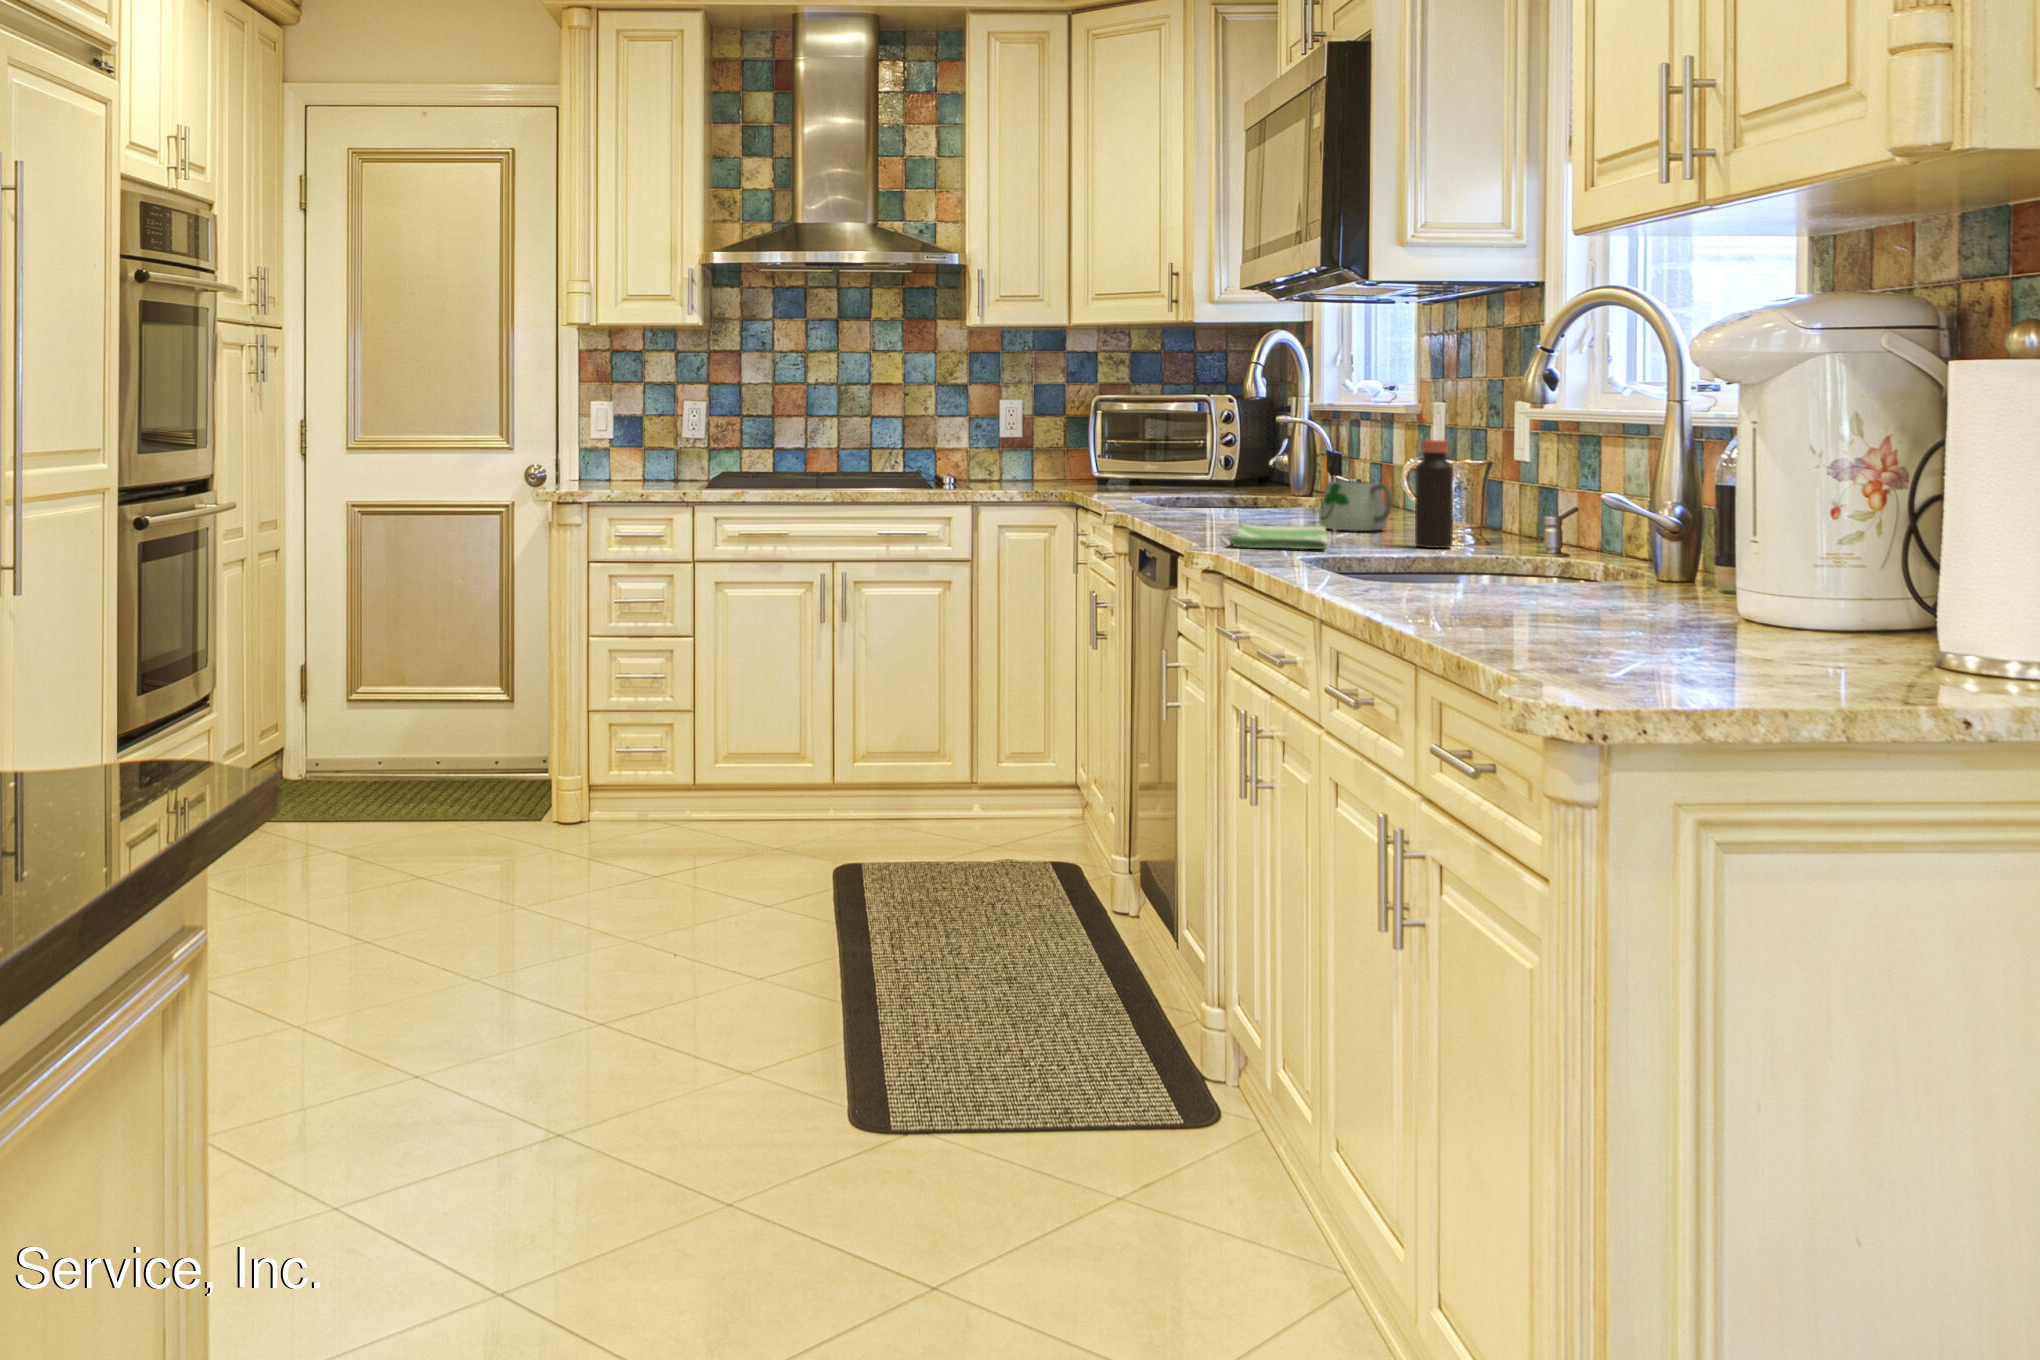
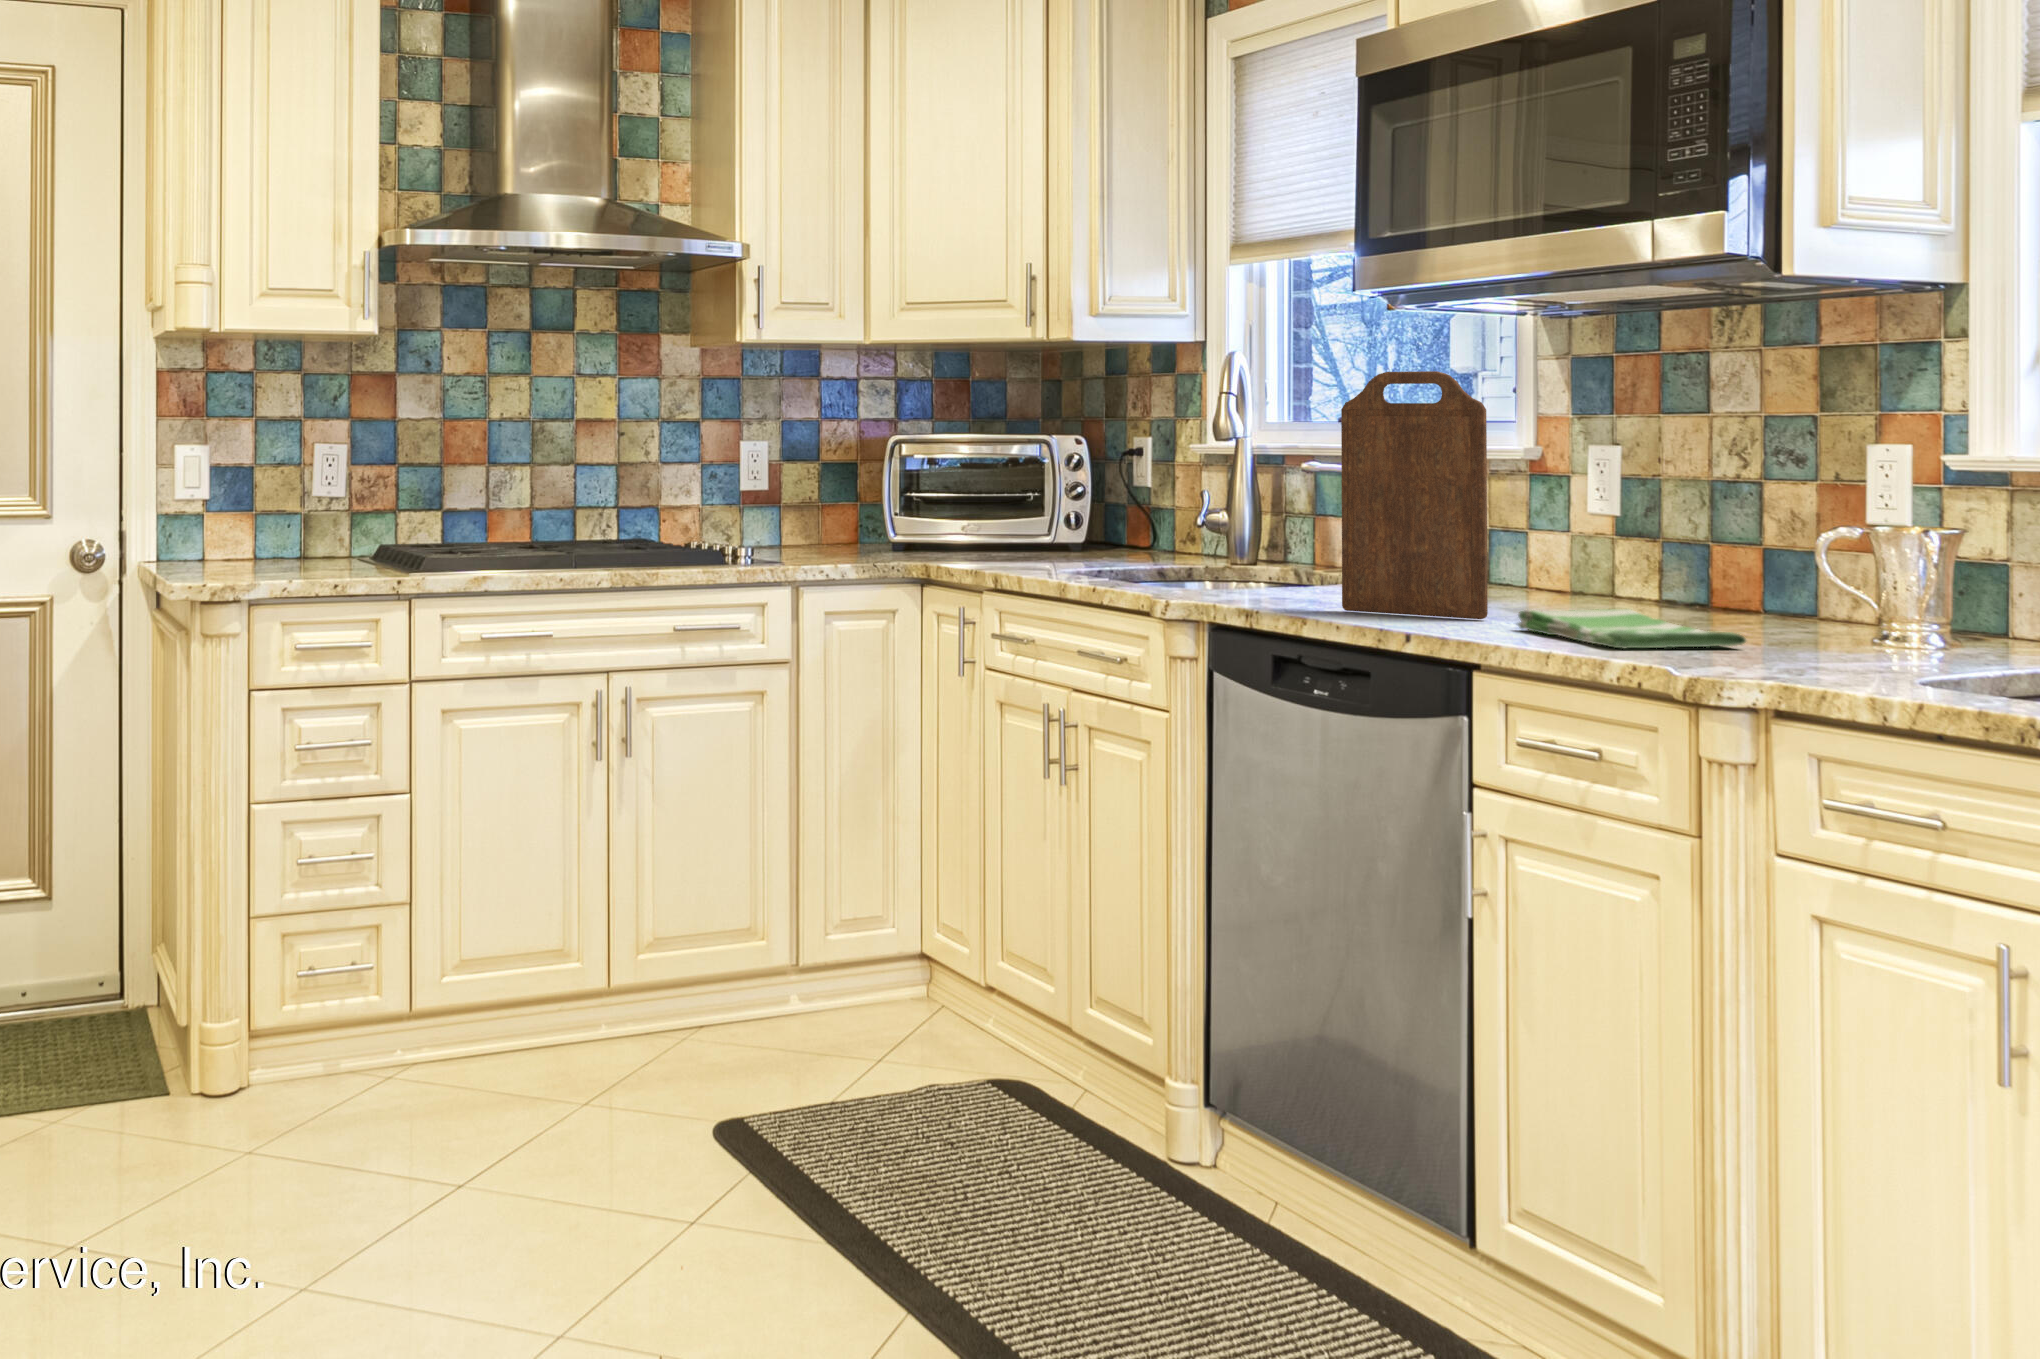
cutting board: none [1184,359,1258,533] -> present [1341,371,1488,619]
bottle: present [1415,440,1453,548] -> none [1764,482,1823,635]
mug: present [1319,481,1392,531] -> none [1492,540,1617,613]

